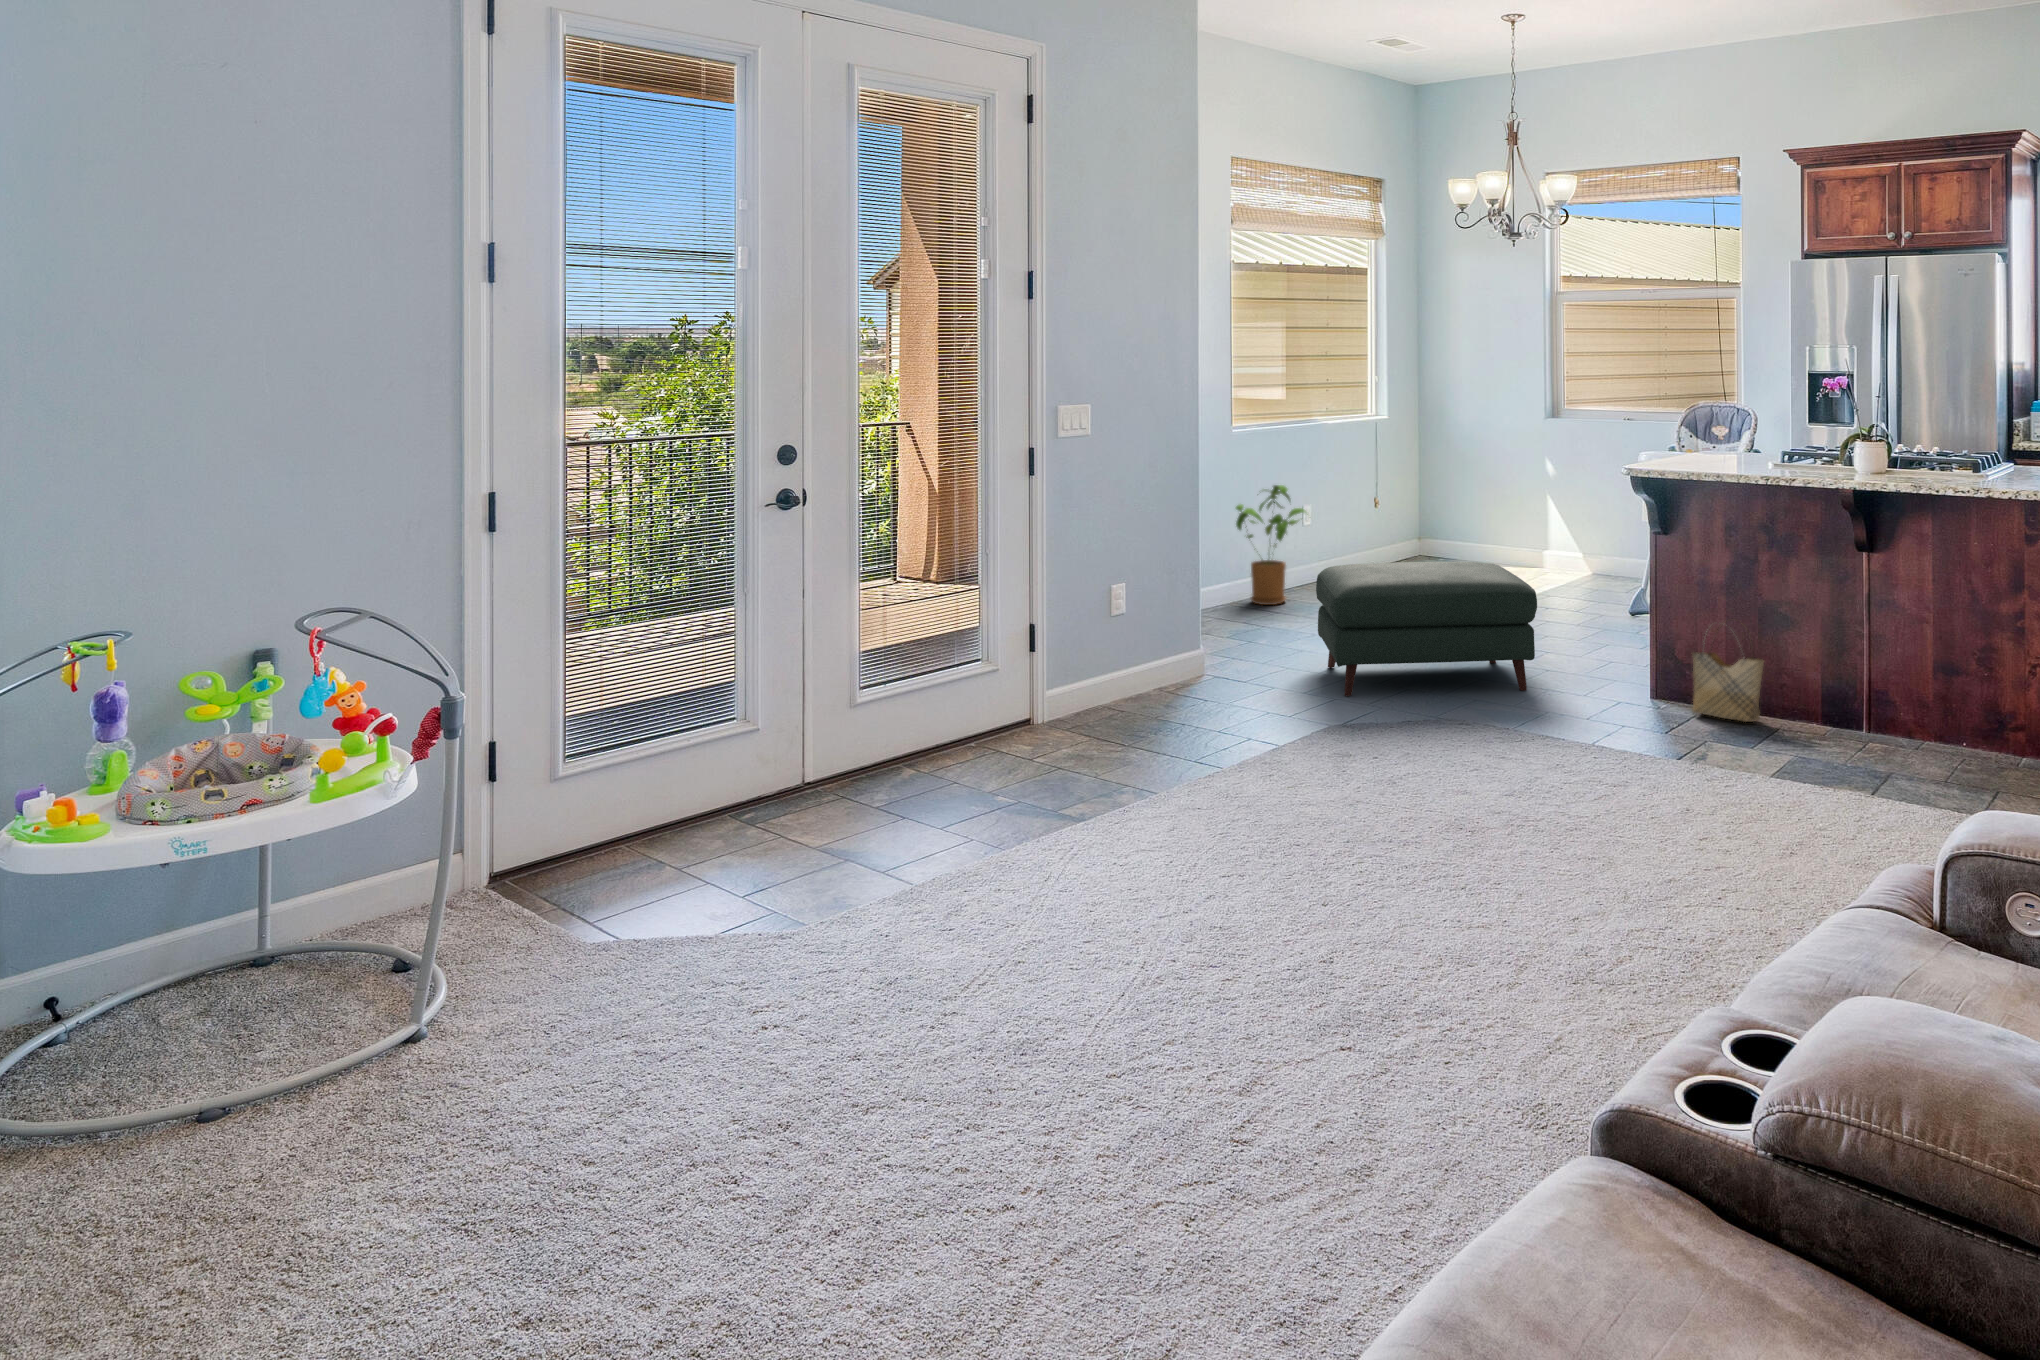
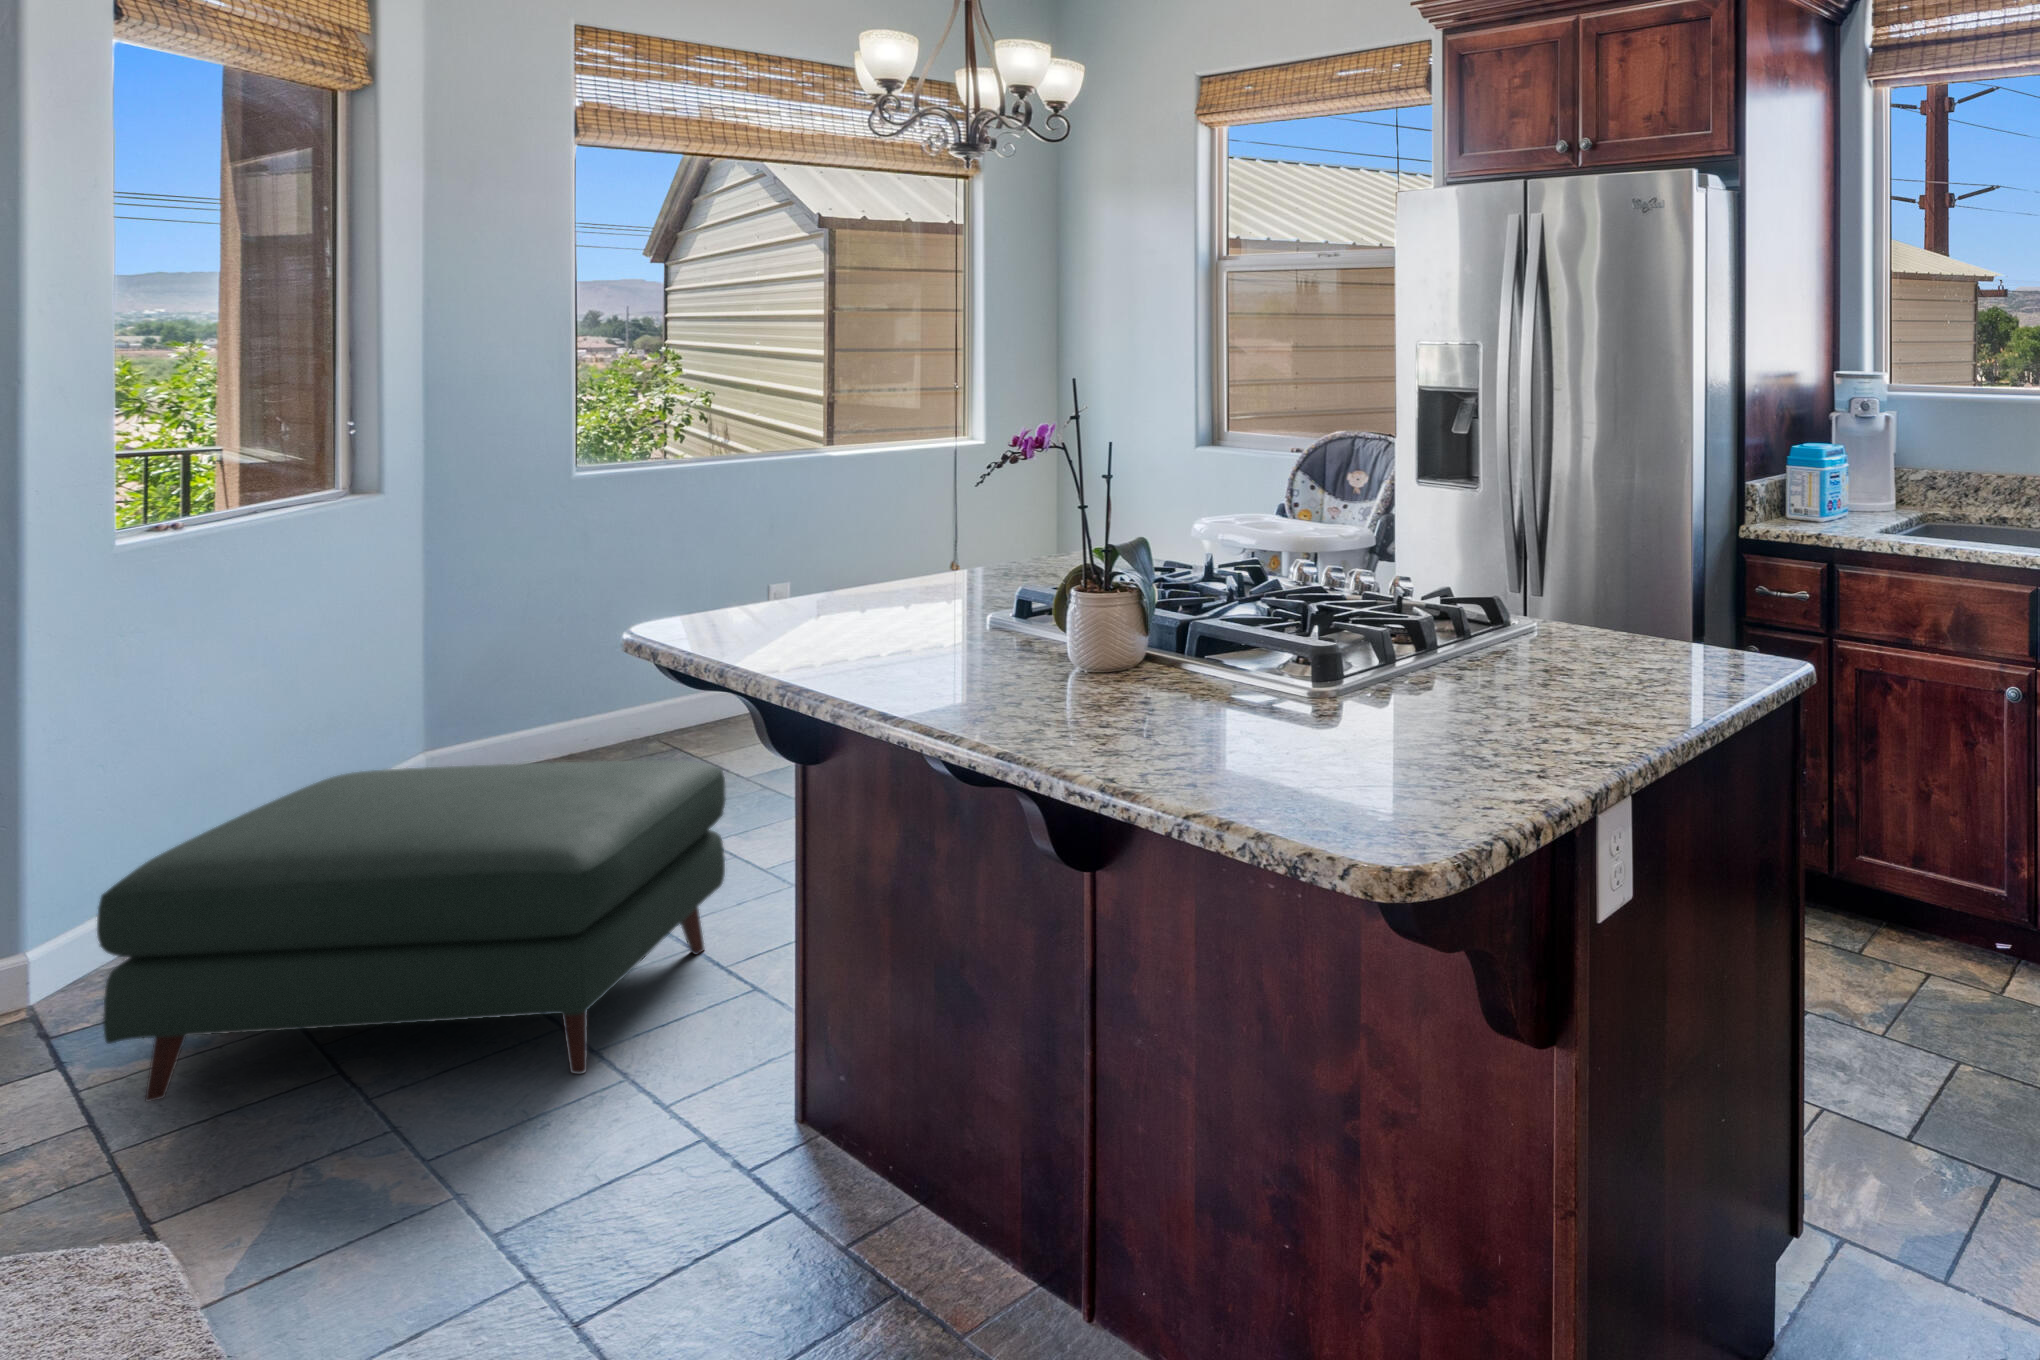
house plant: present [1236,485,1305,605] -> none [571,560,702,759]
woven basket: present [1692,620,1764,722] -> none [765,977,906,1259]

